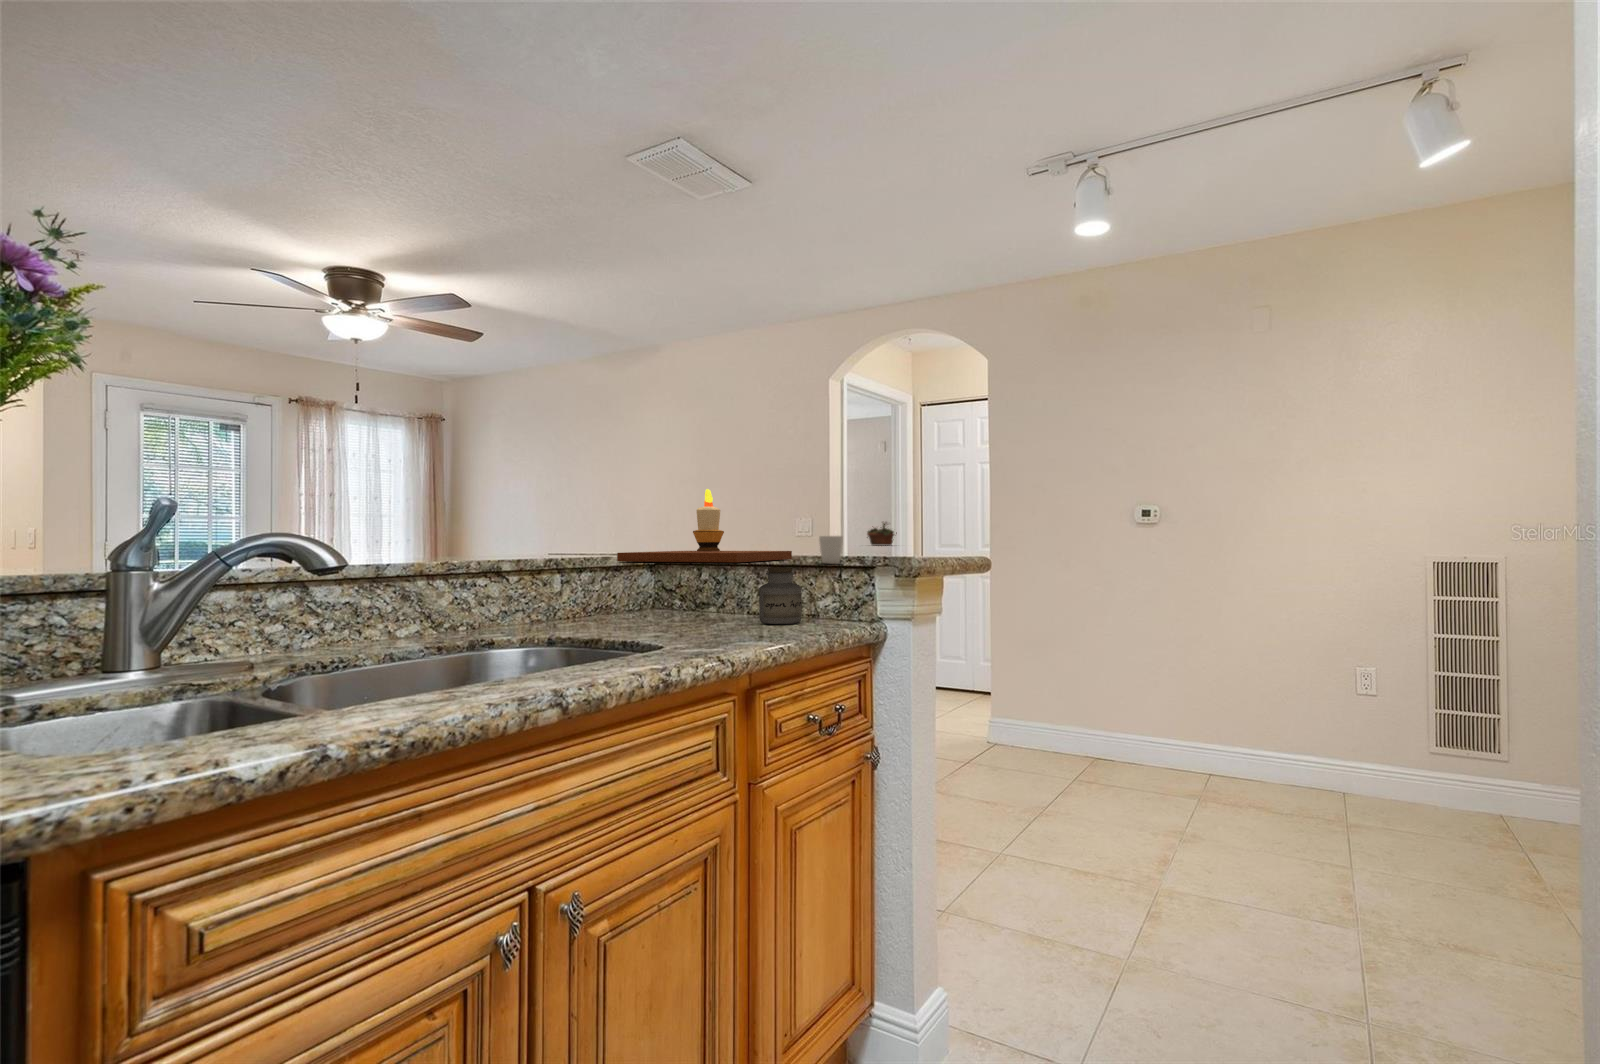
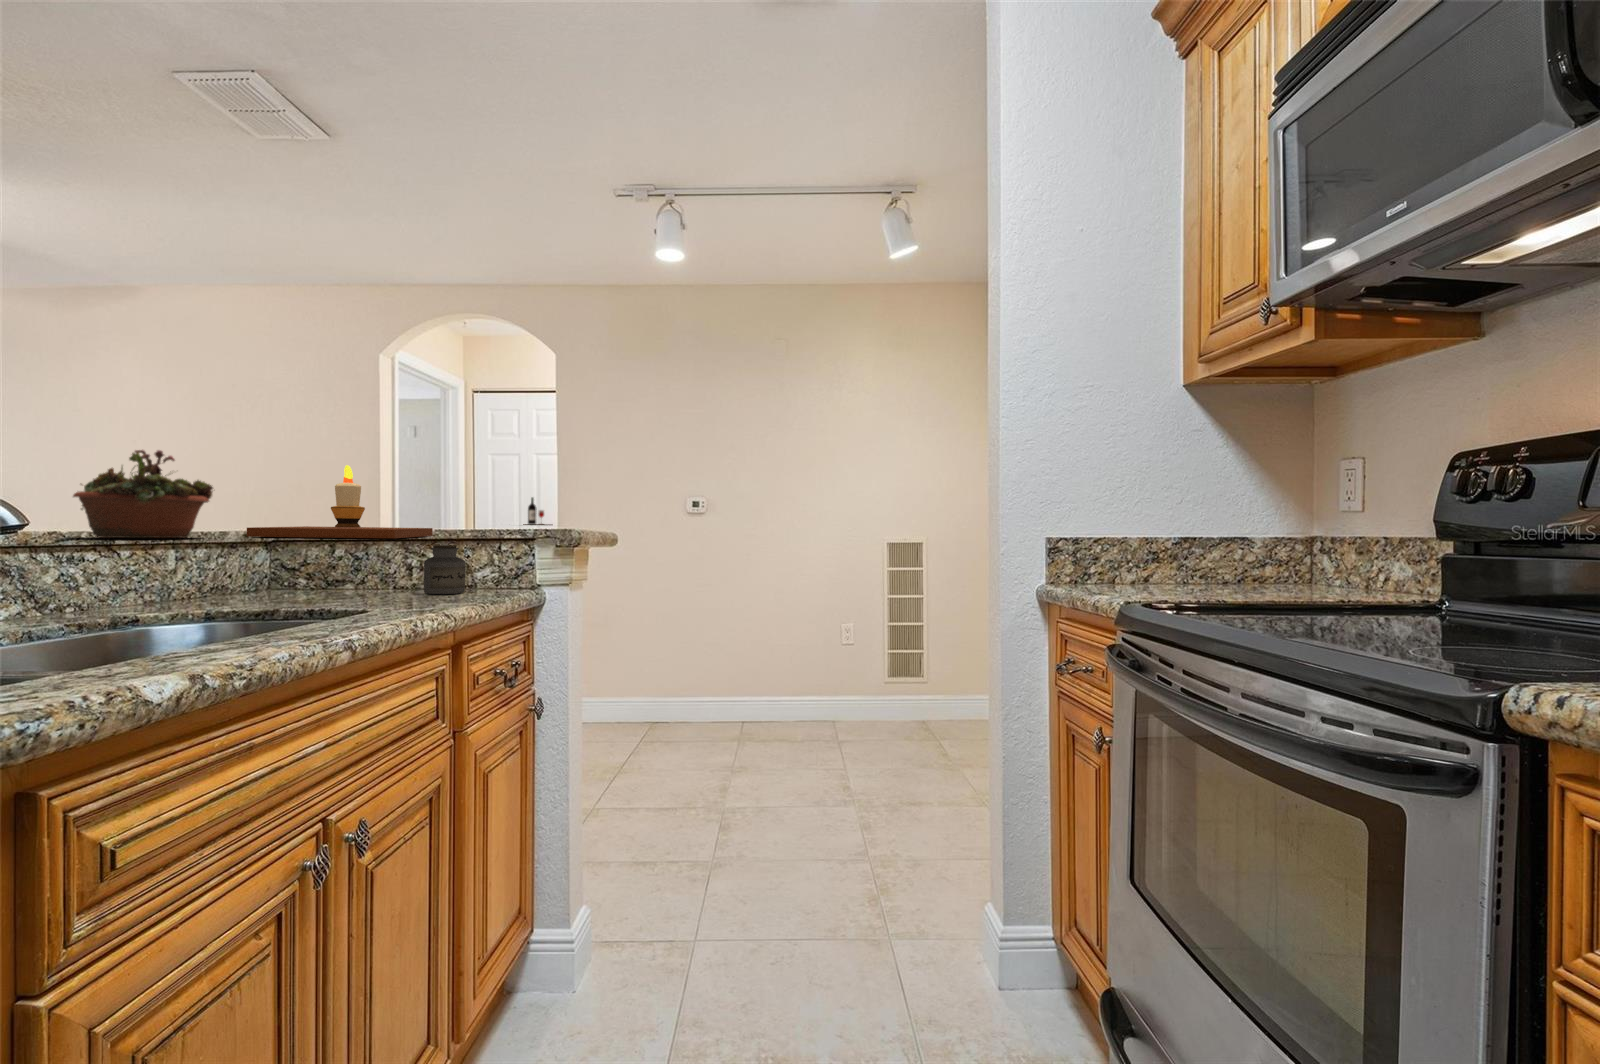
wine bottle: none [925,519,971,546] -> present [528,498,544,525]
succulent planter: present [867,522,897,545] -> present [73,450,213,538]
cup: present [819,536,843,563] -> none [481,498,504,540]

